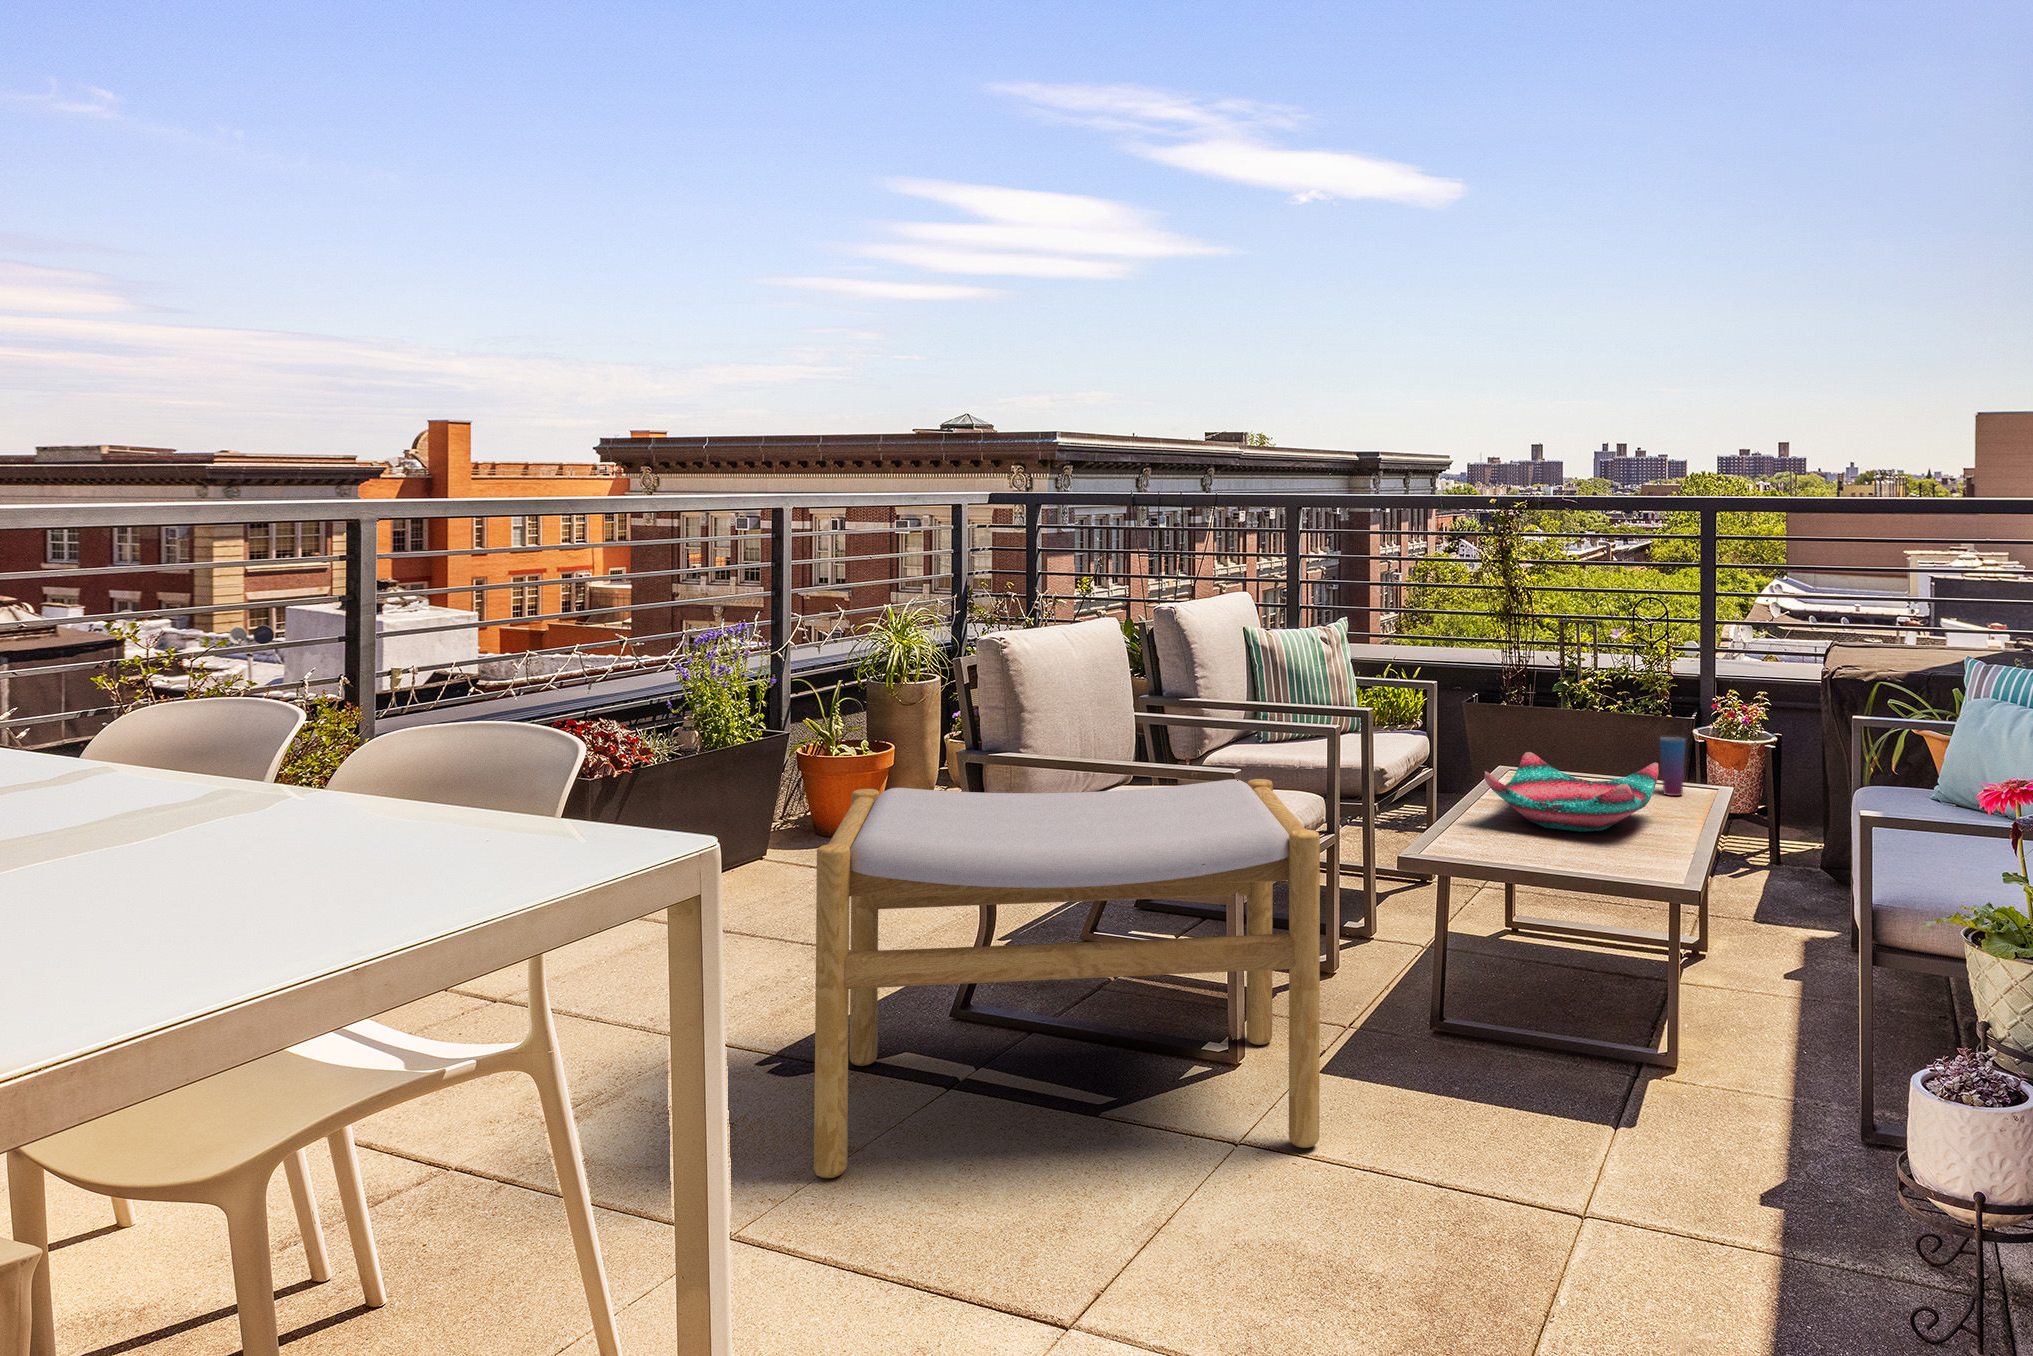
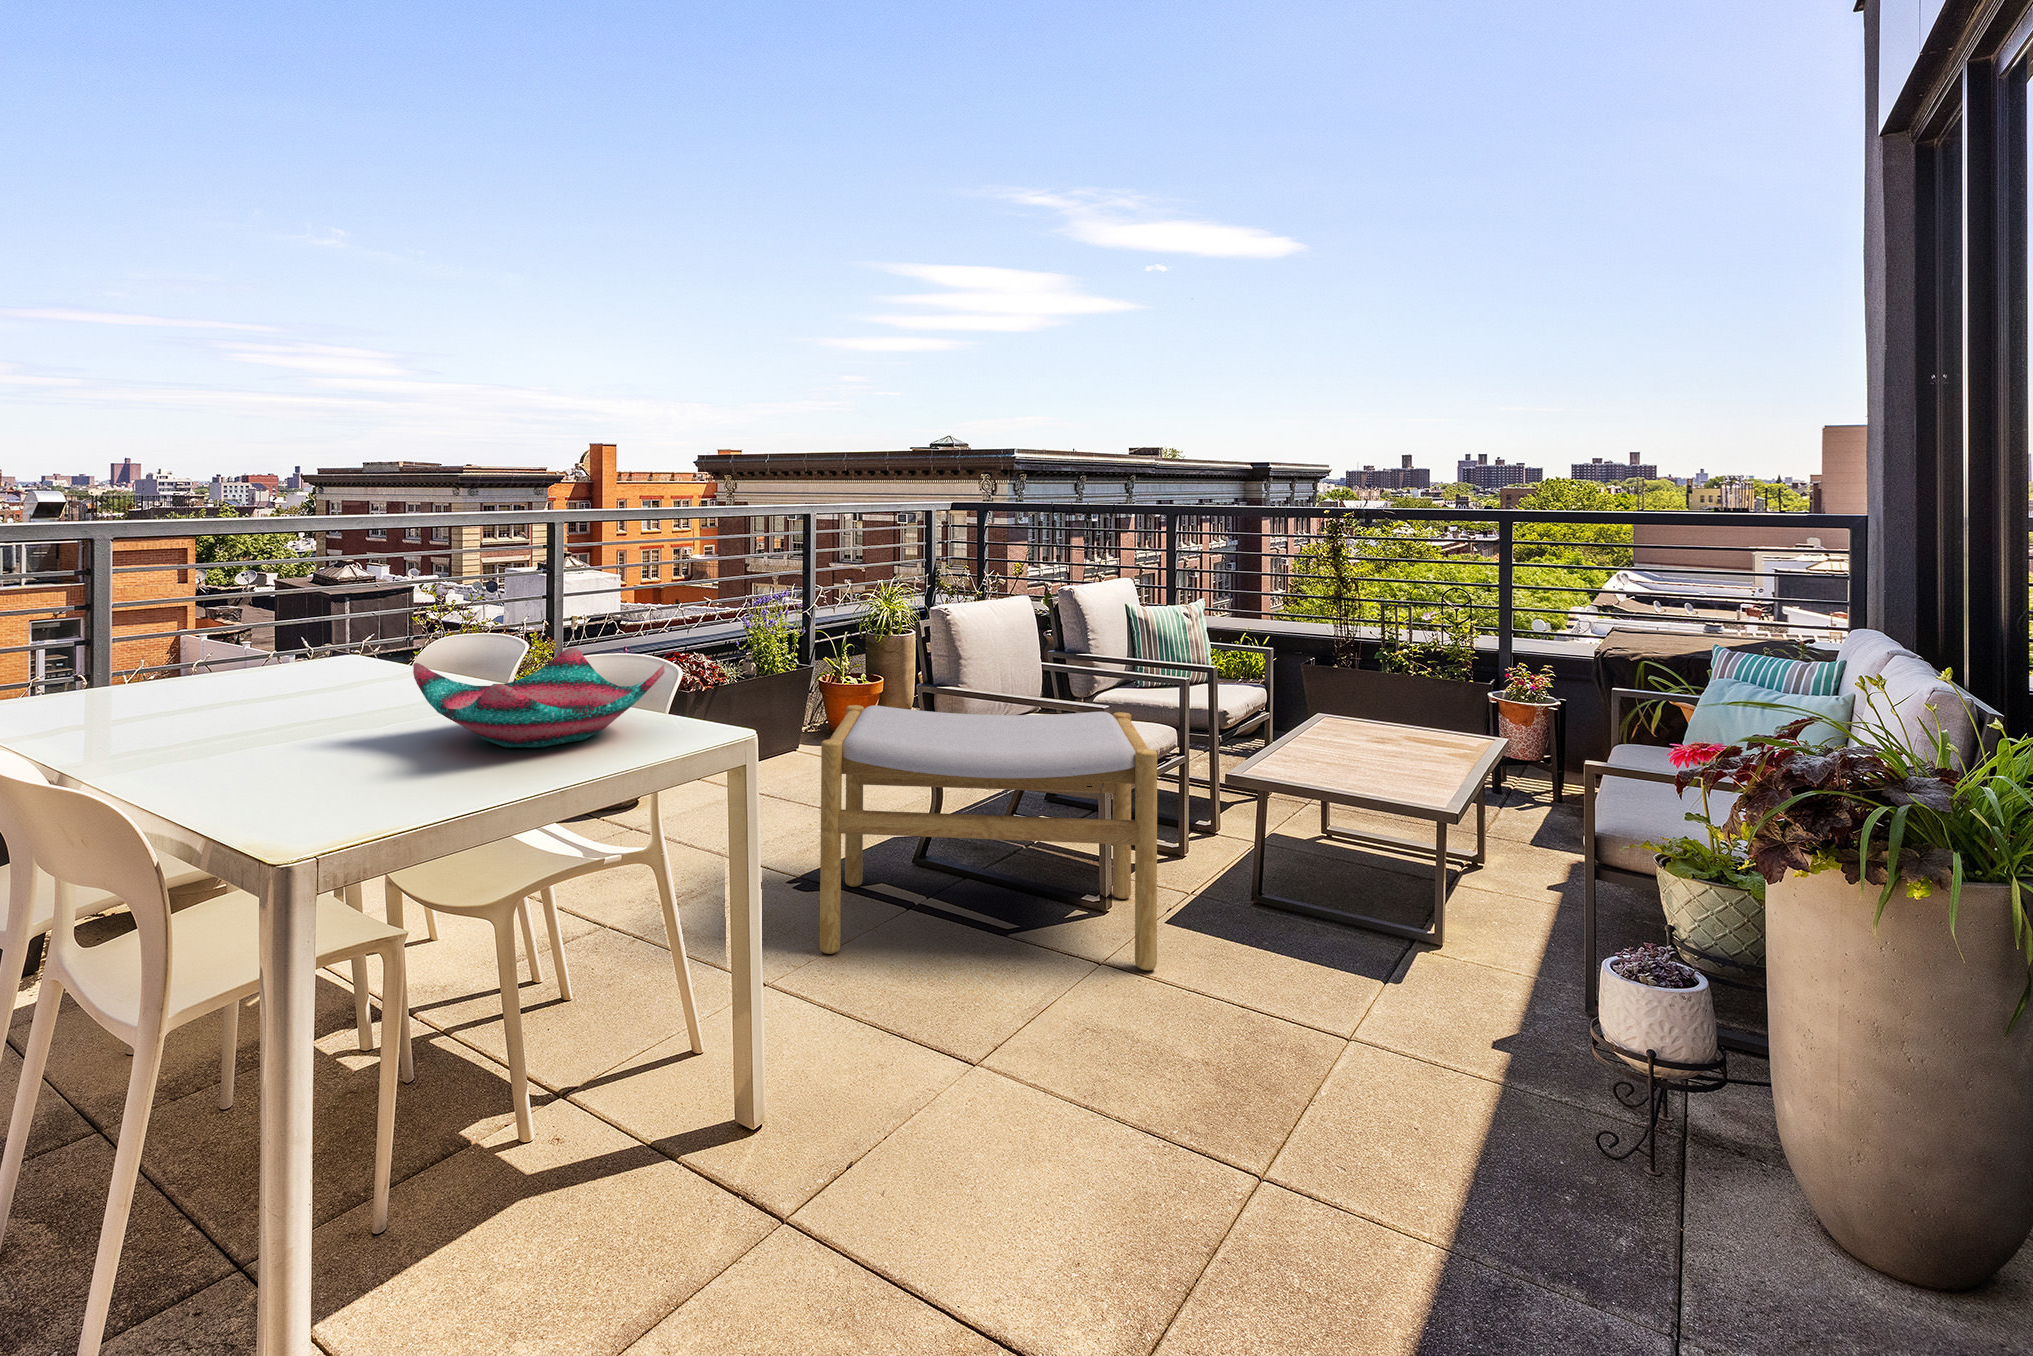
cup: present [1660,737,1686,796] -> none [1444,697,1466,742]
decorative bowl: present [1485,752,1659,832] -> present [413,648,665,747]

